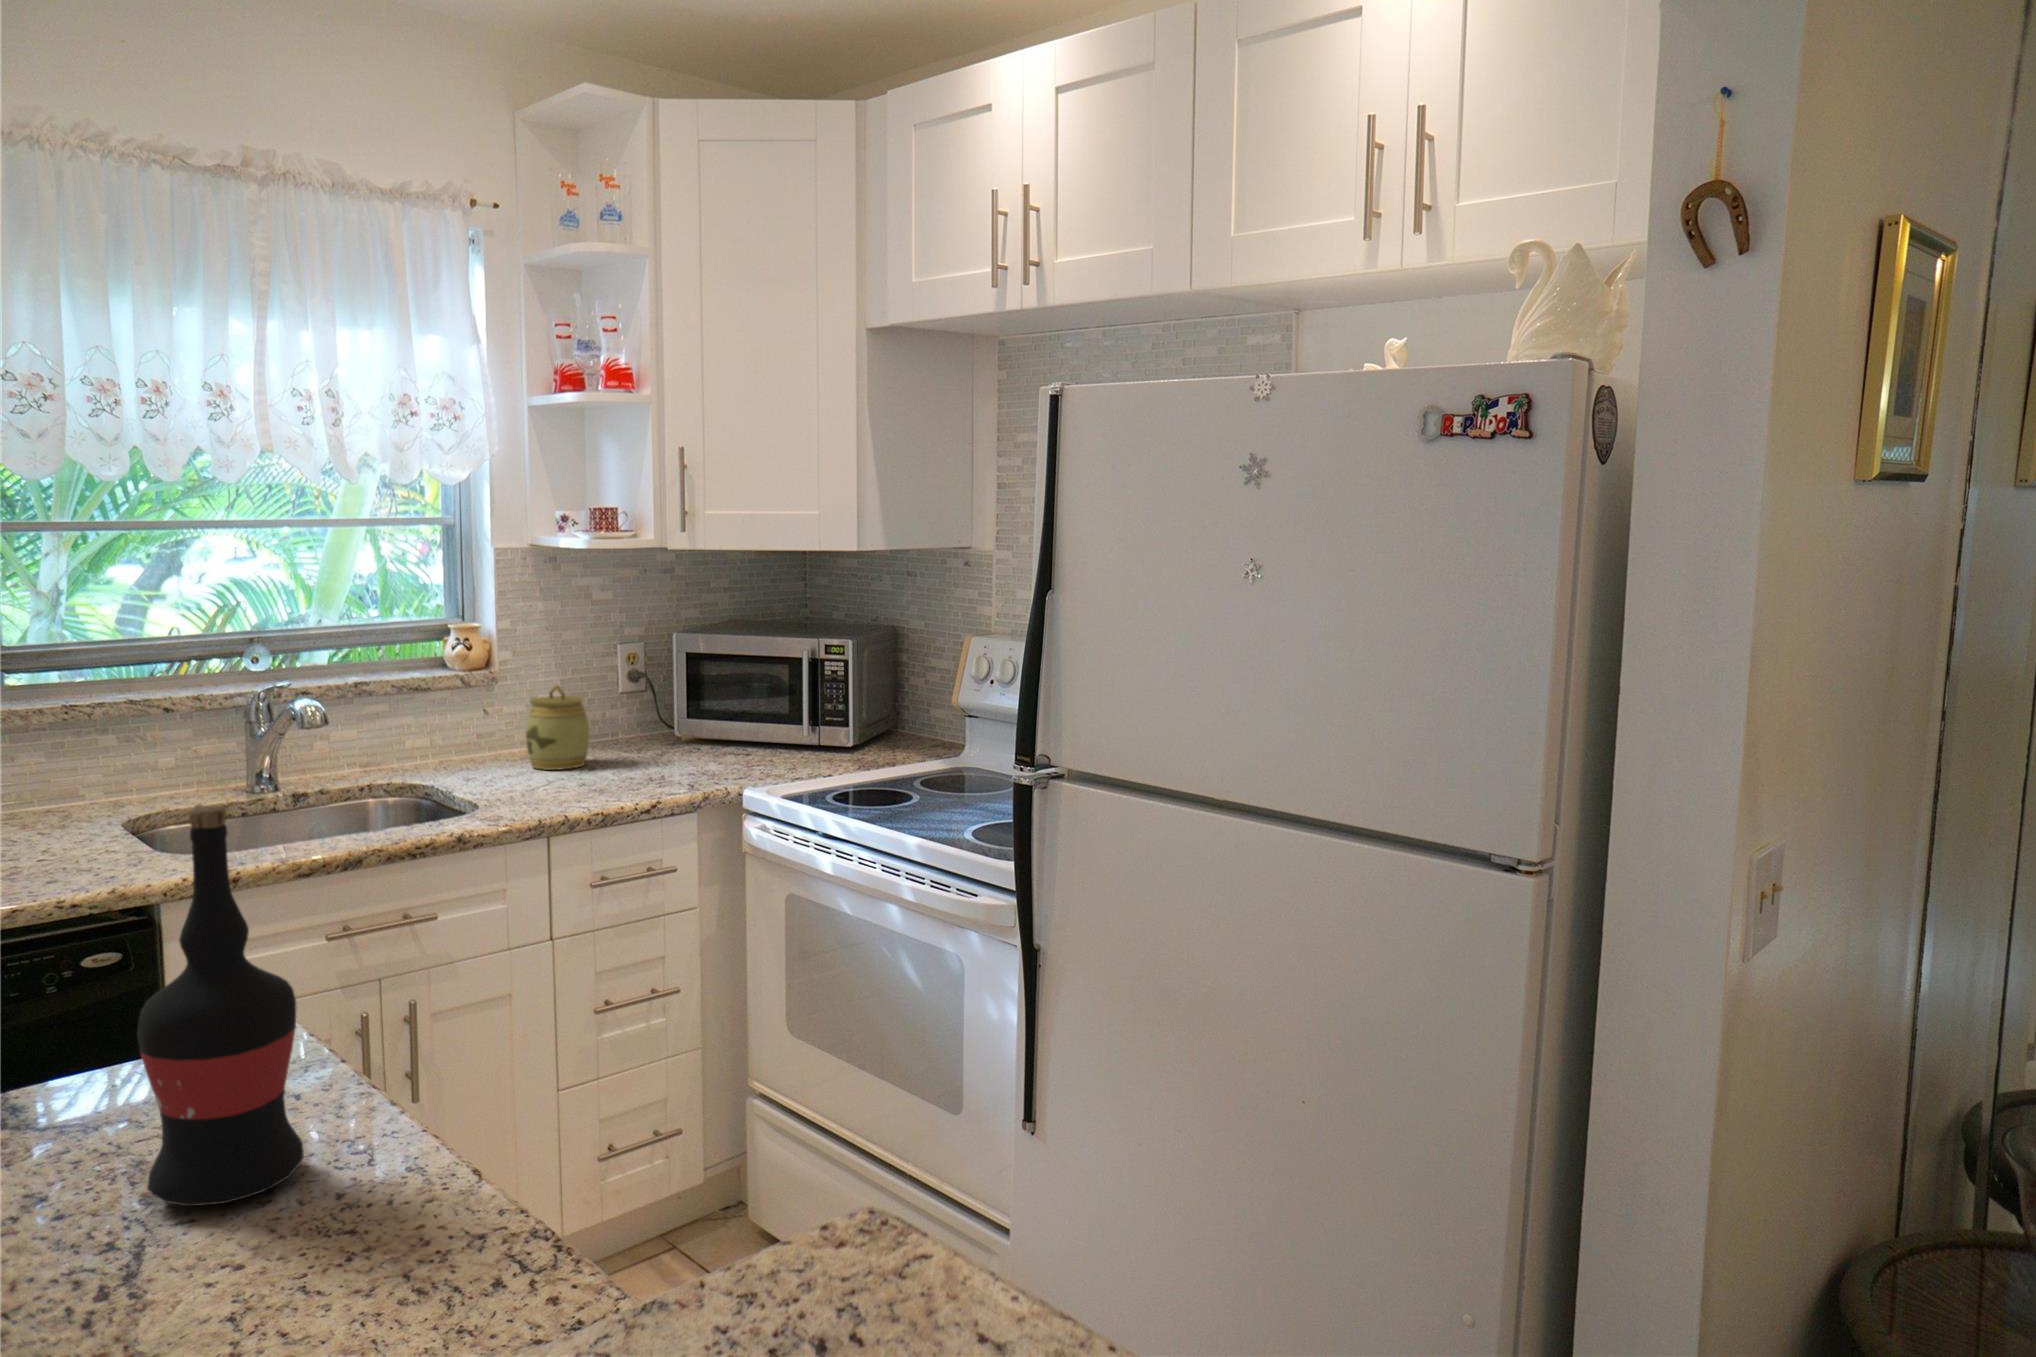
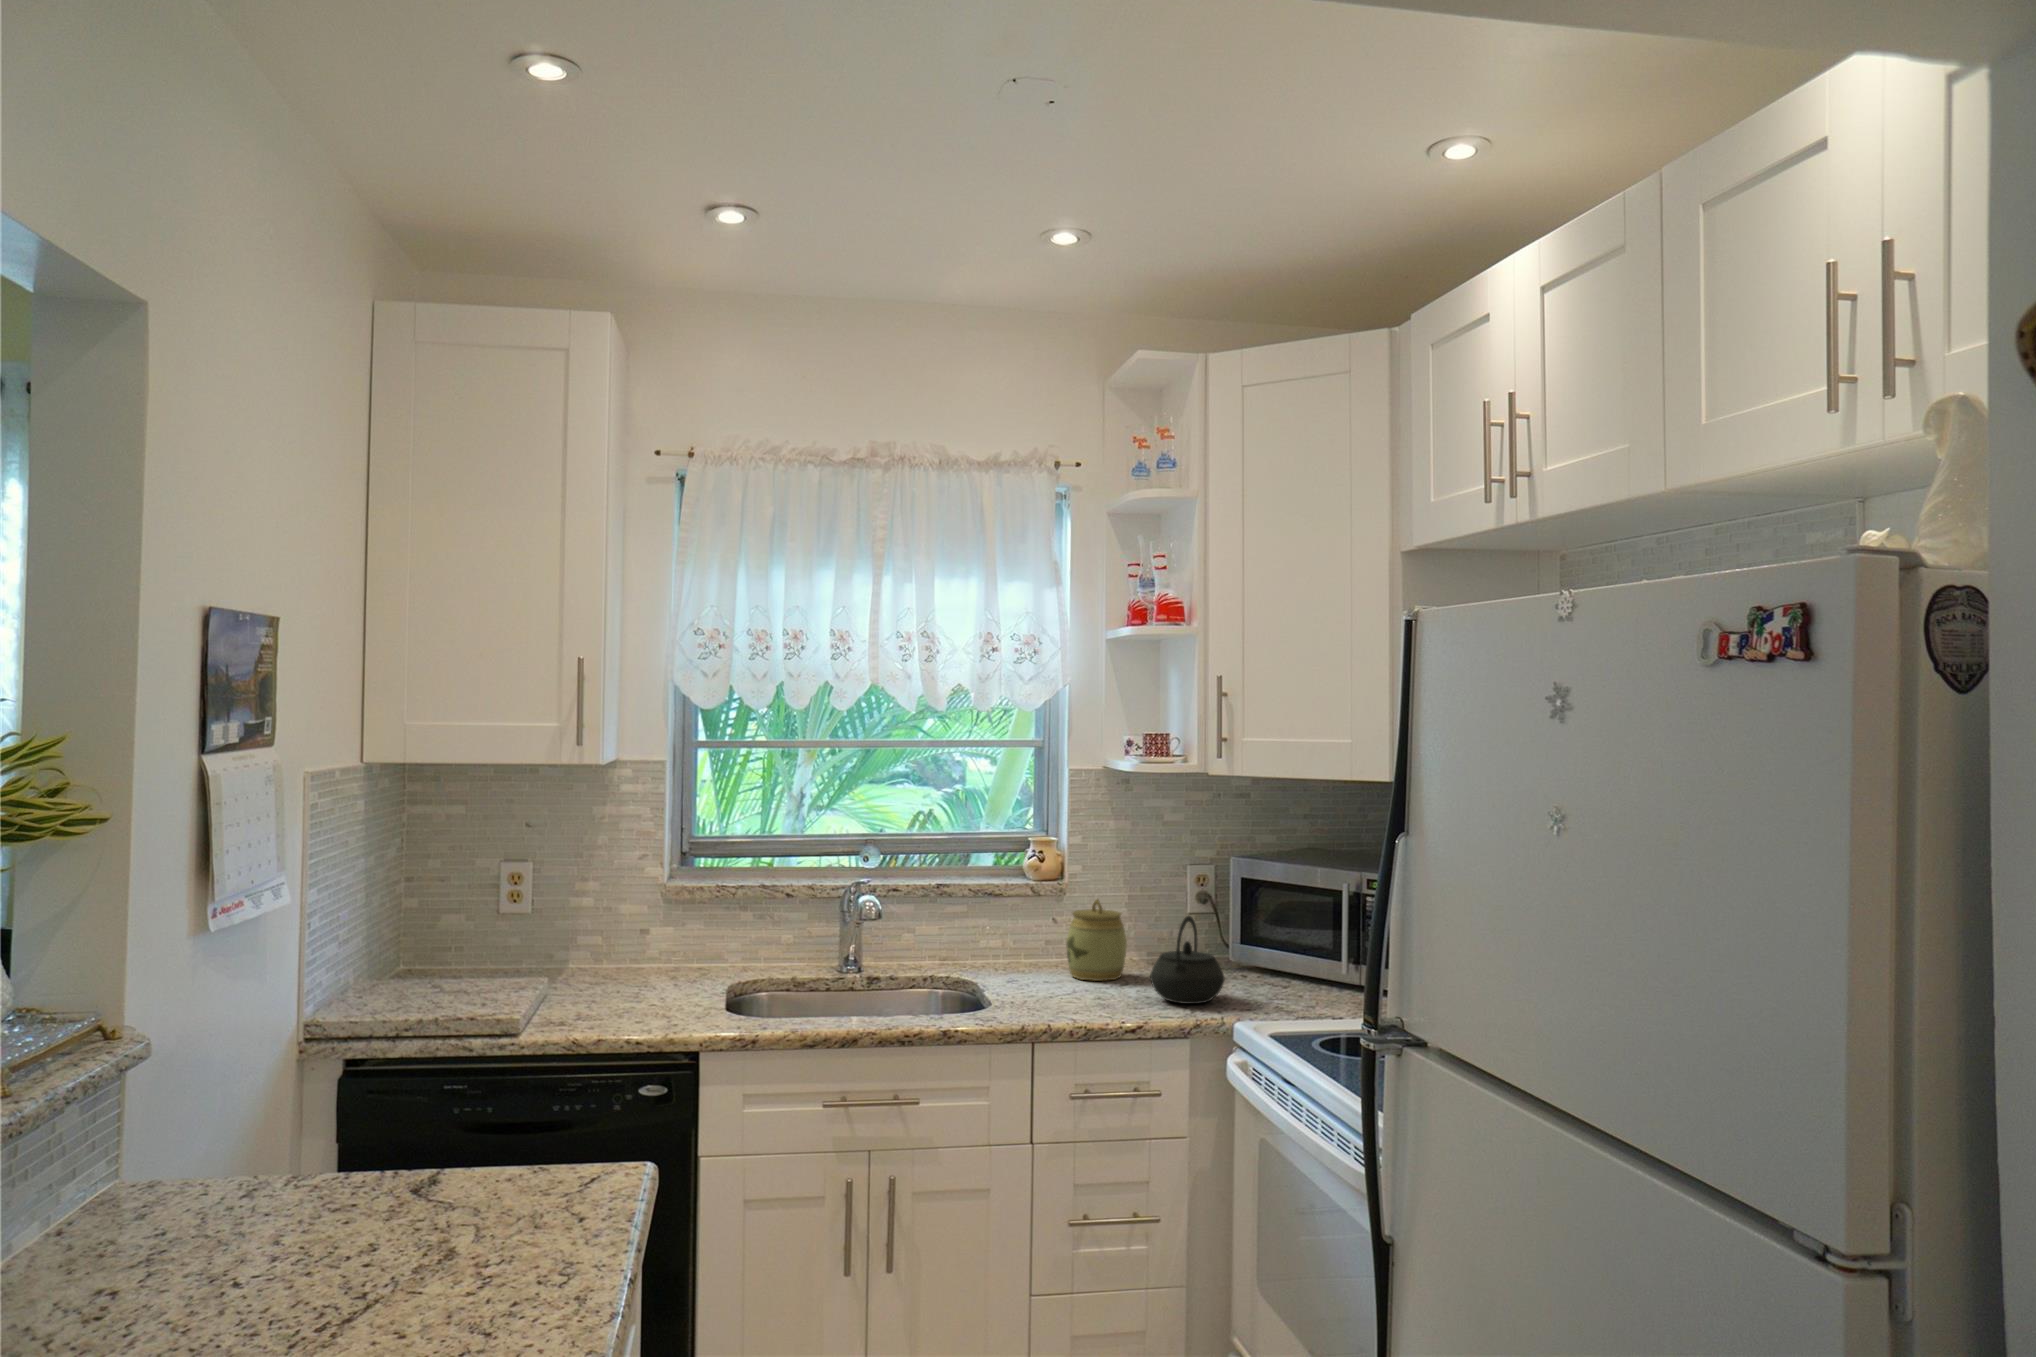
kettle: none [642,693,719,780] -> present [1150,916,1225,1004]
wine bottle: present [137,806,304,1206] -> none [321,970,442,1287]

